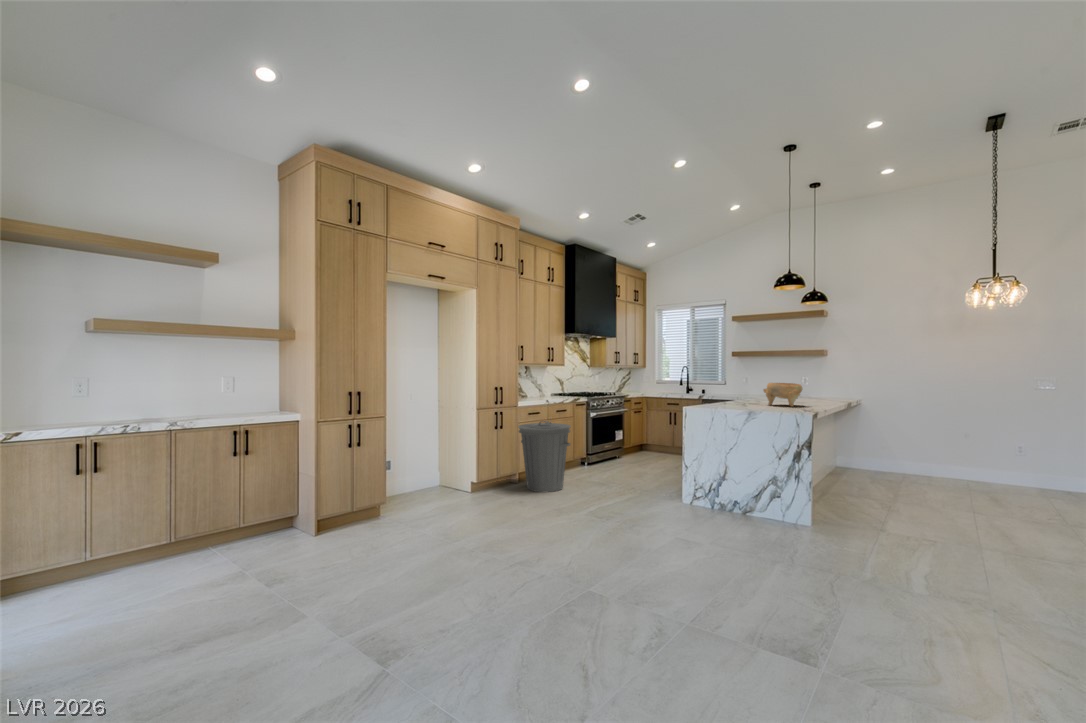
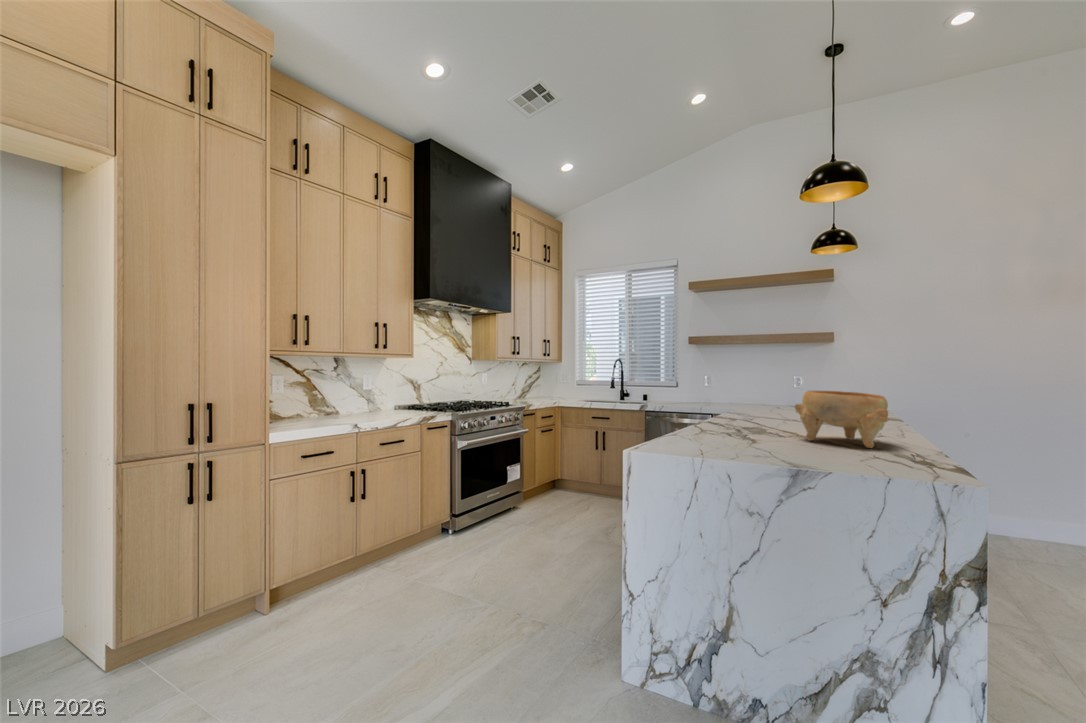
trash can: present [518,421,571,492] -> none [242,475,379,657]

